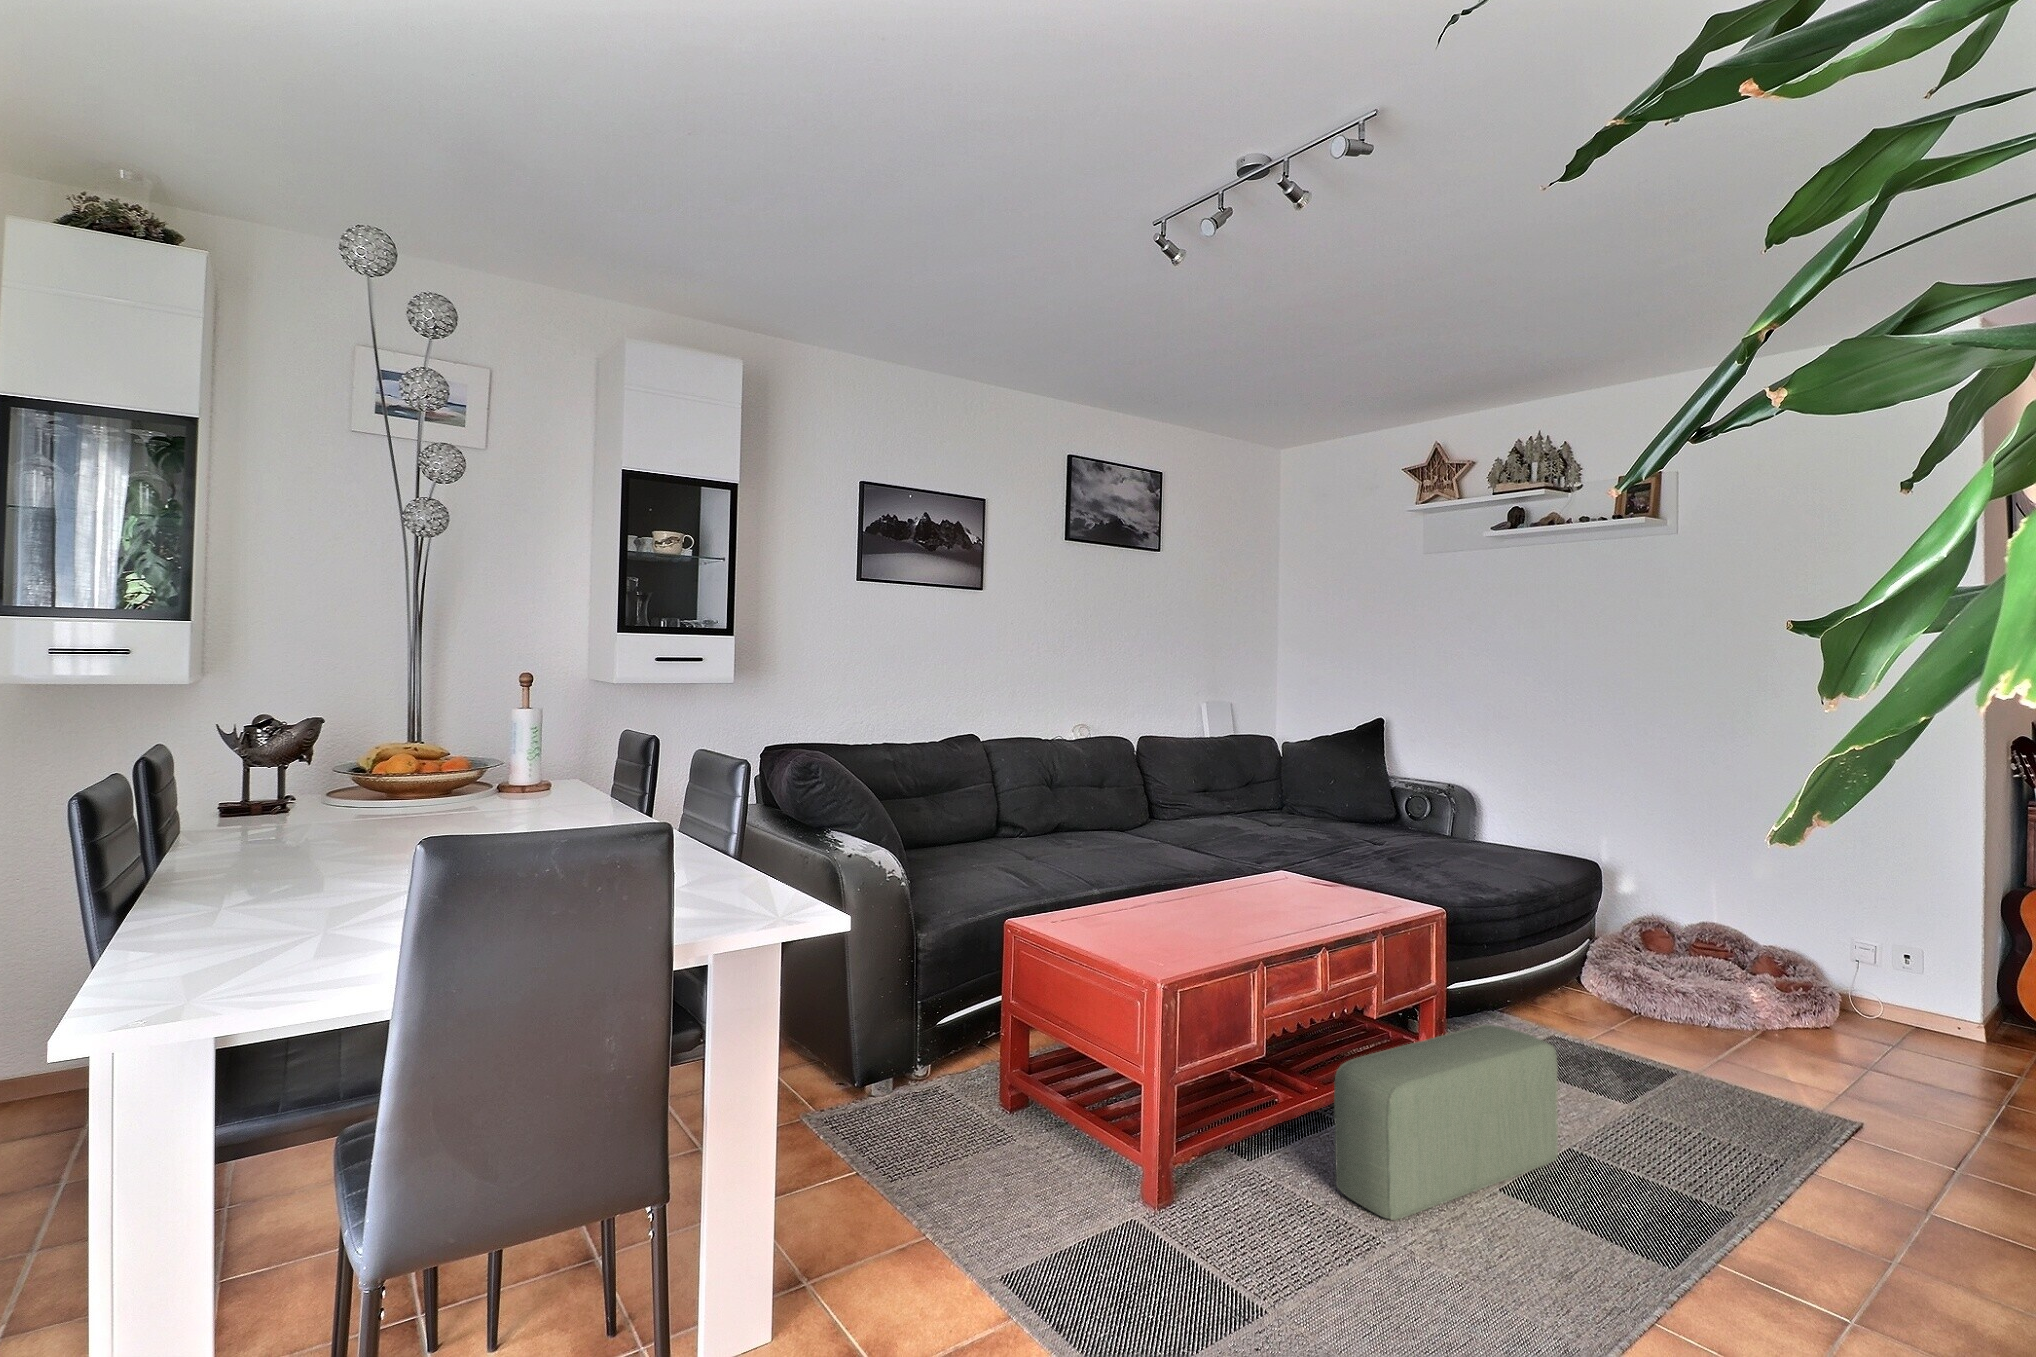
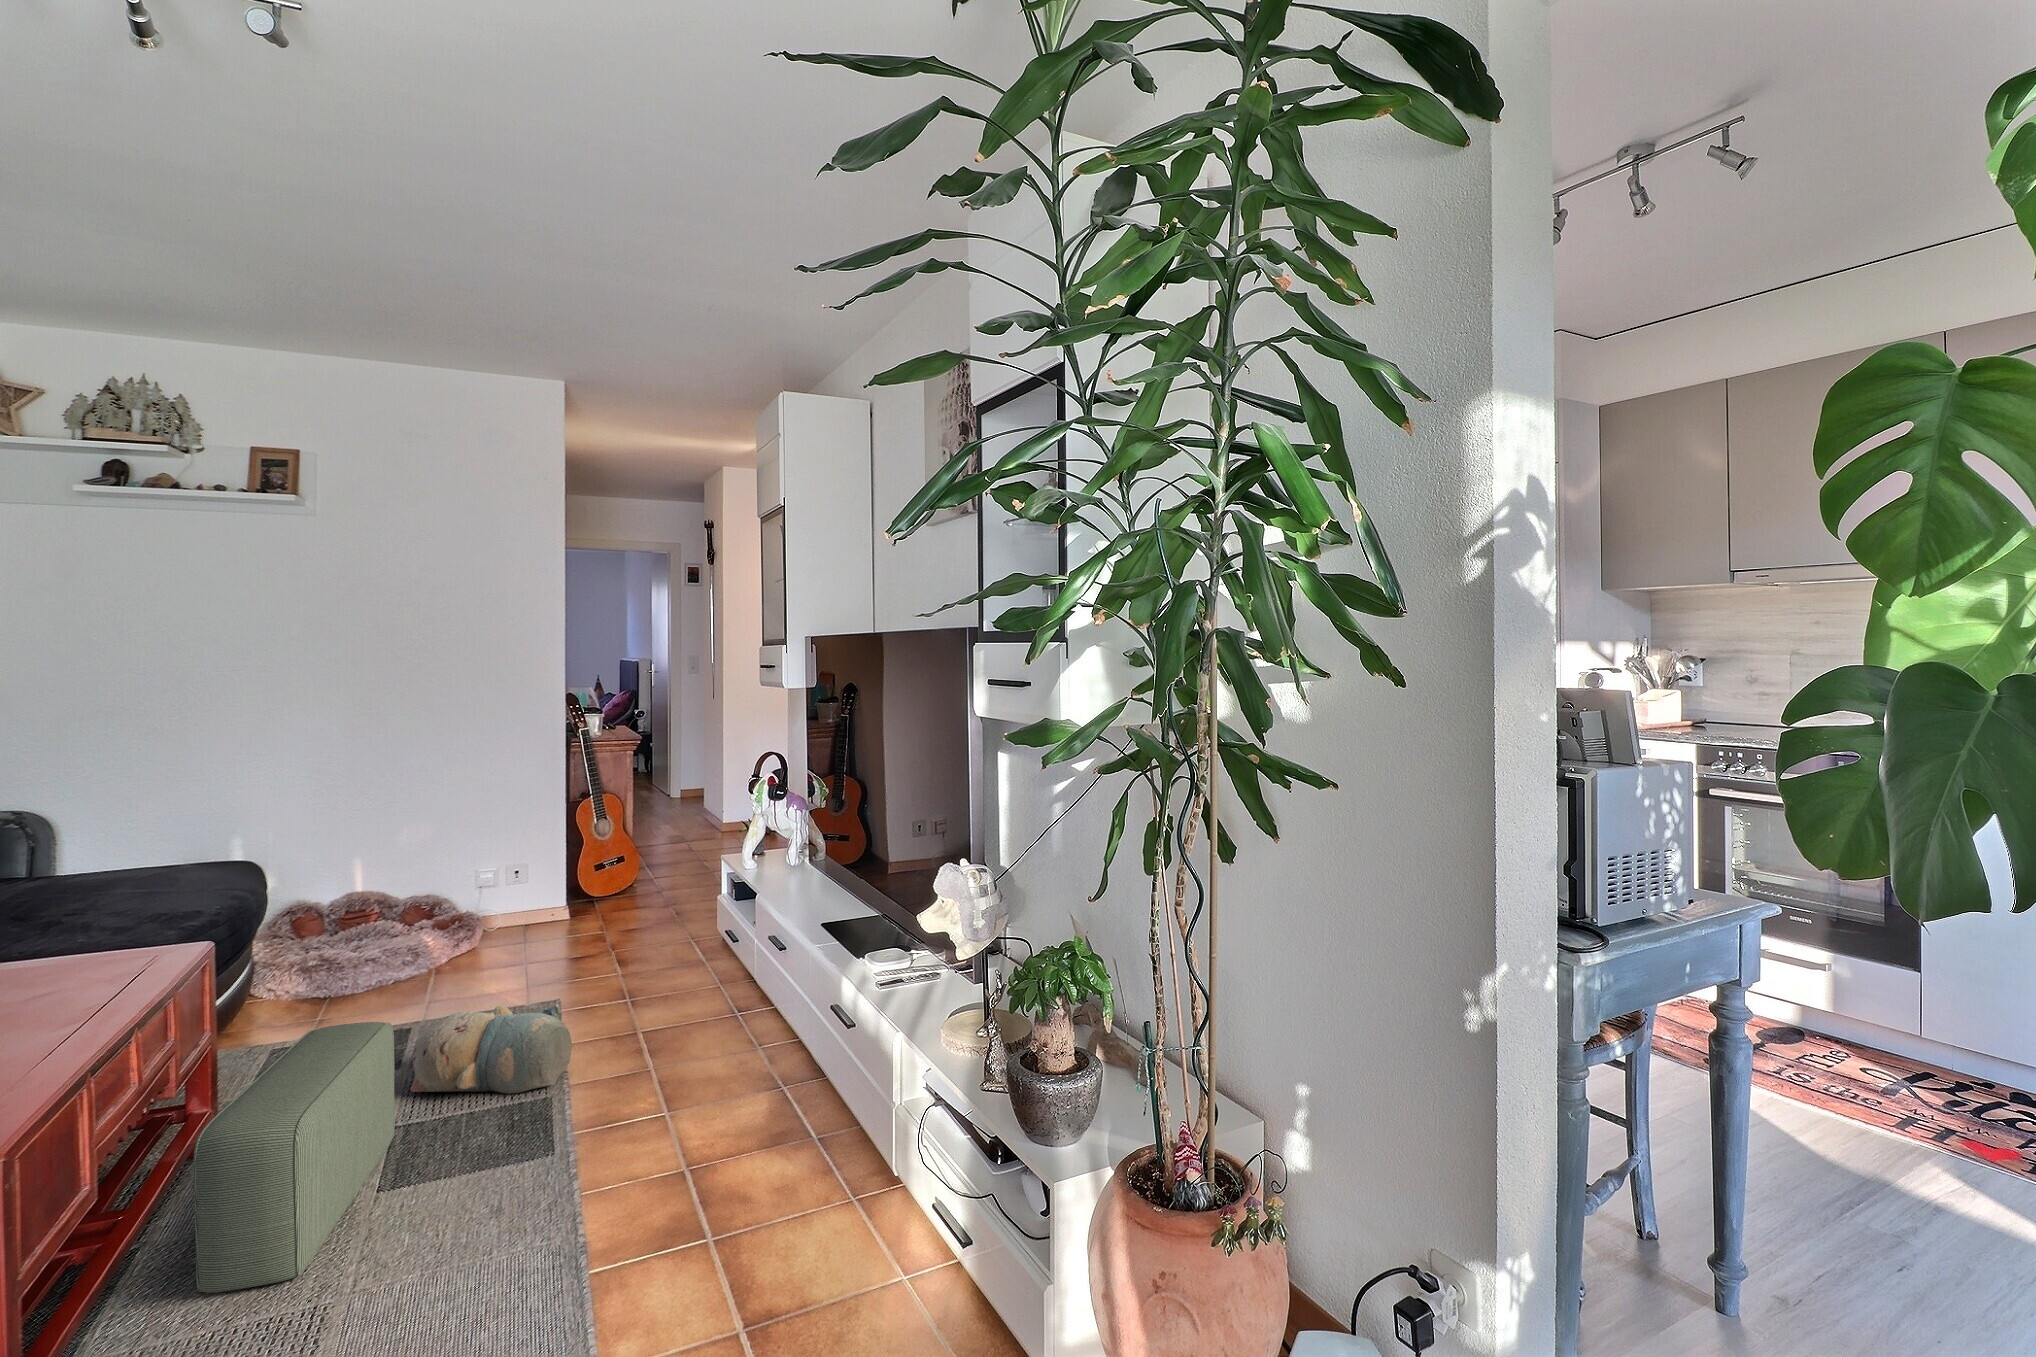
plush toy: none [1607,1070,1789,1198] -> present [410,1004,573,1094]

